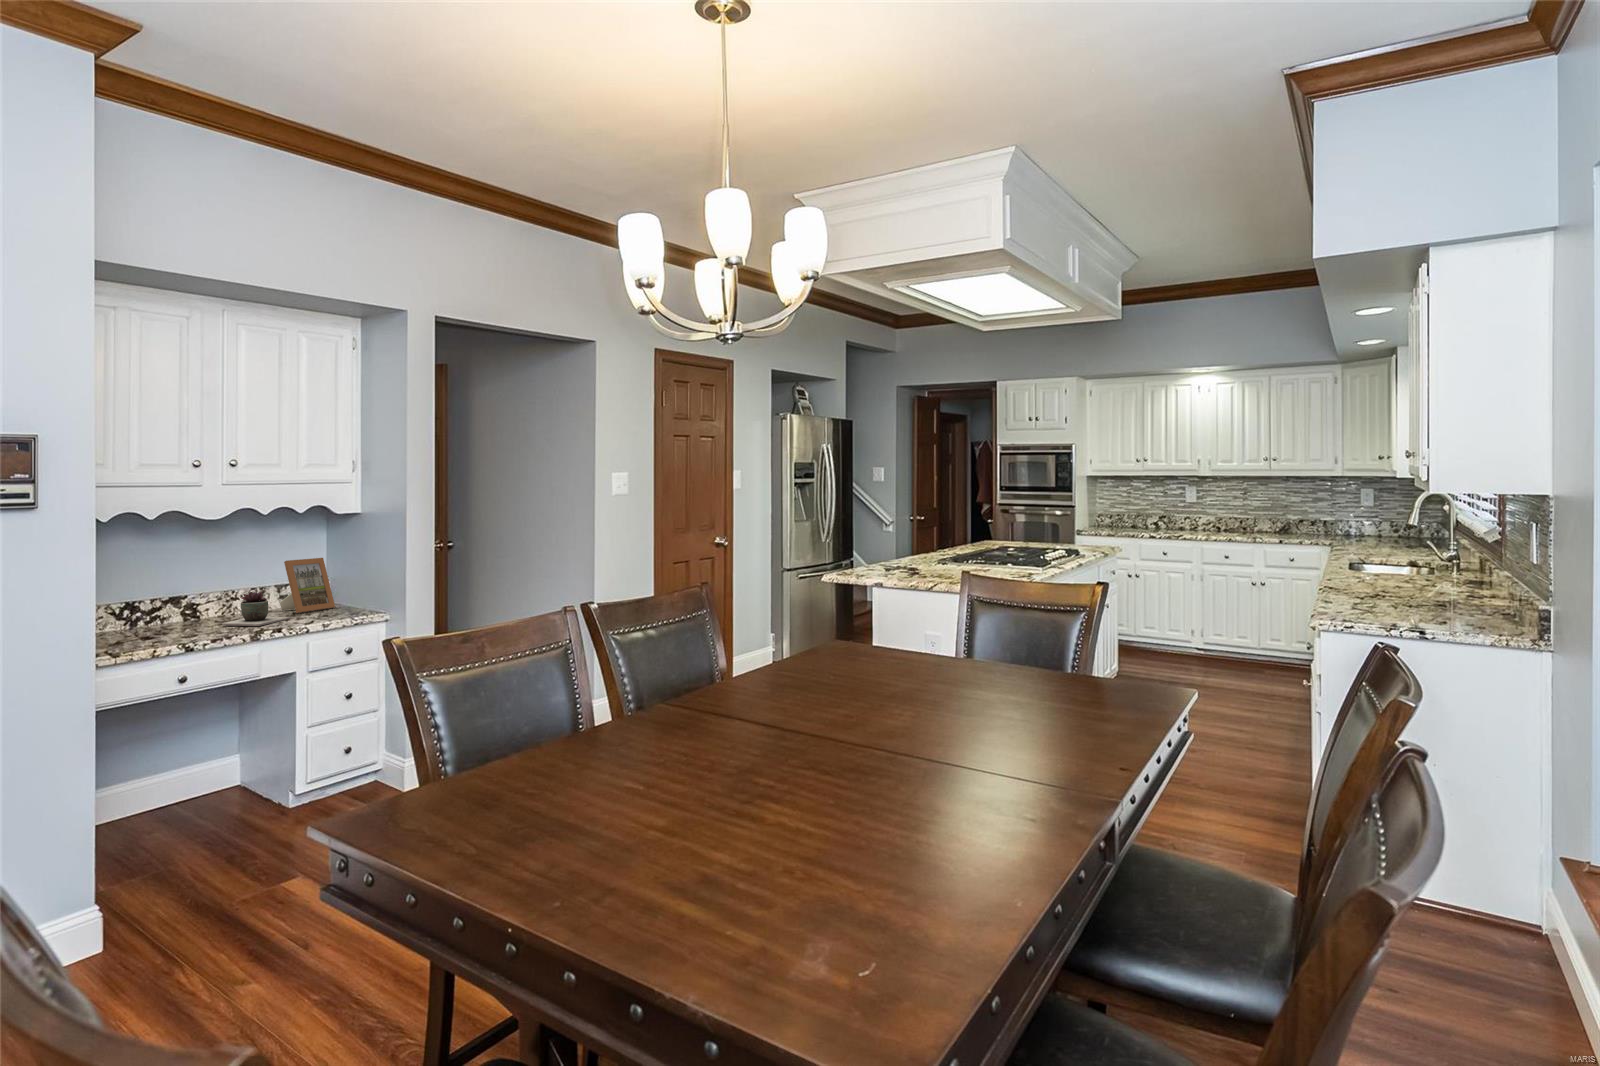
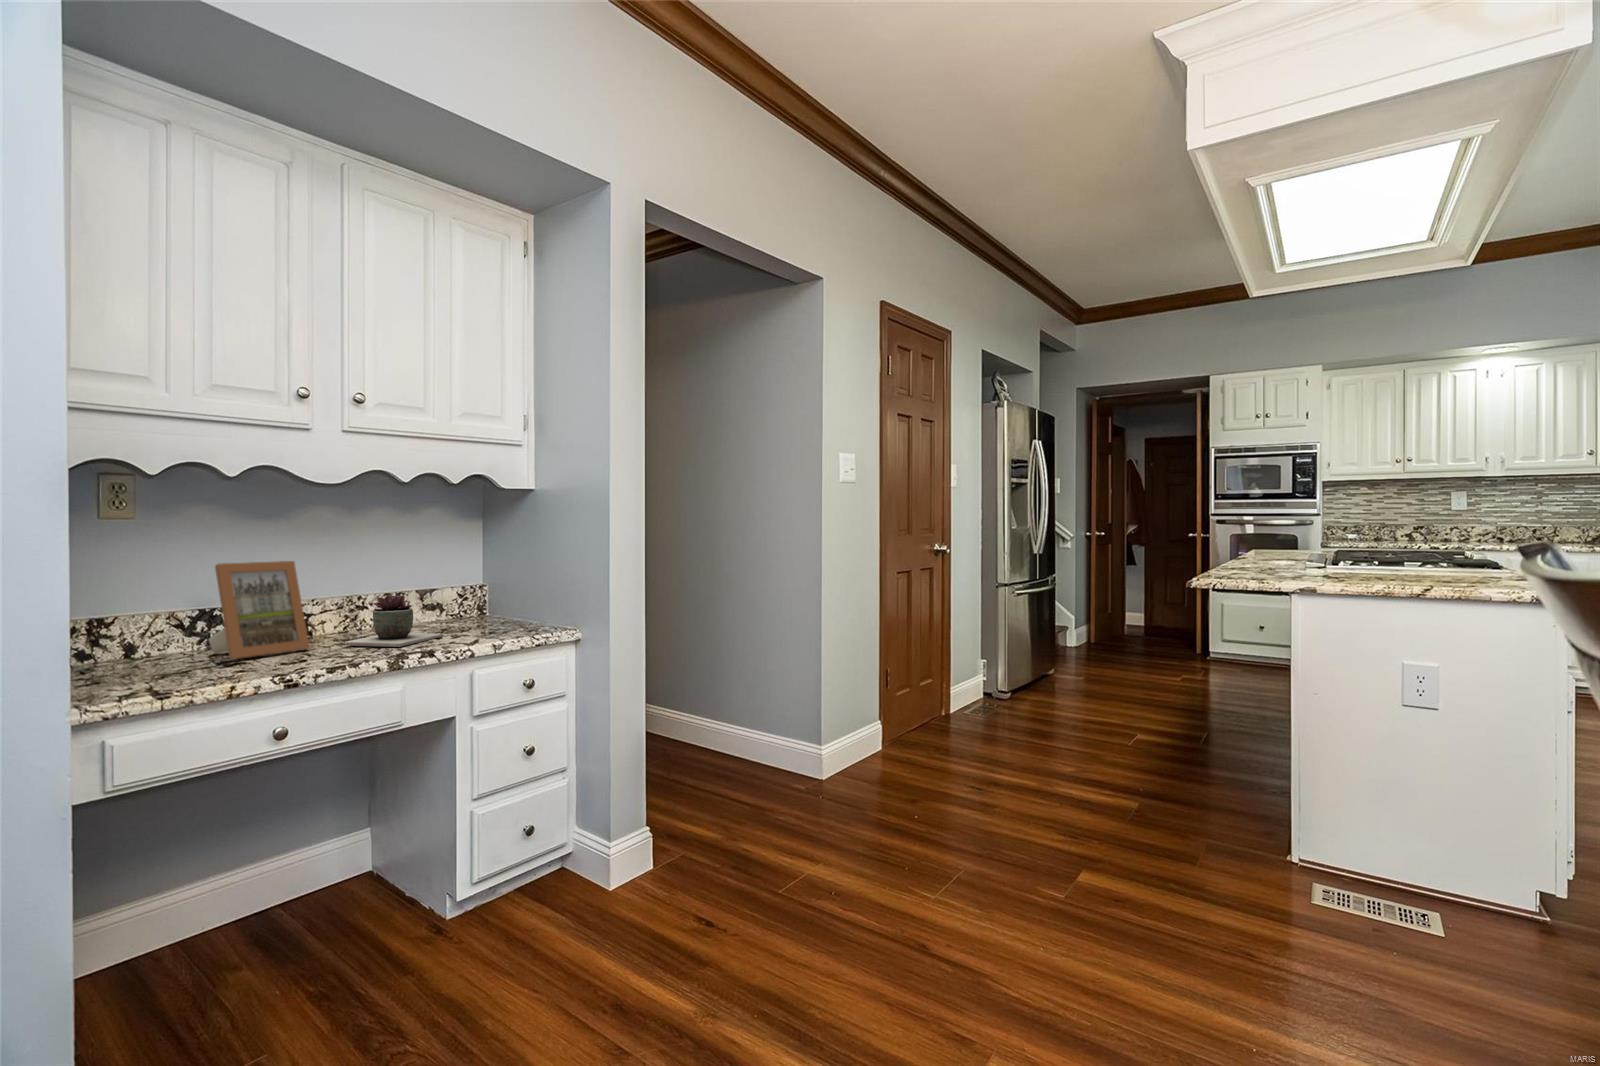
picture frame: present [280,558,335,613] -> present [209,561,309,660]

